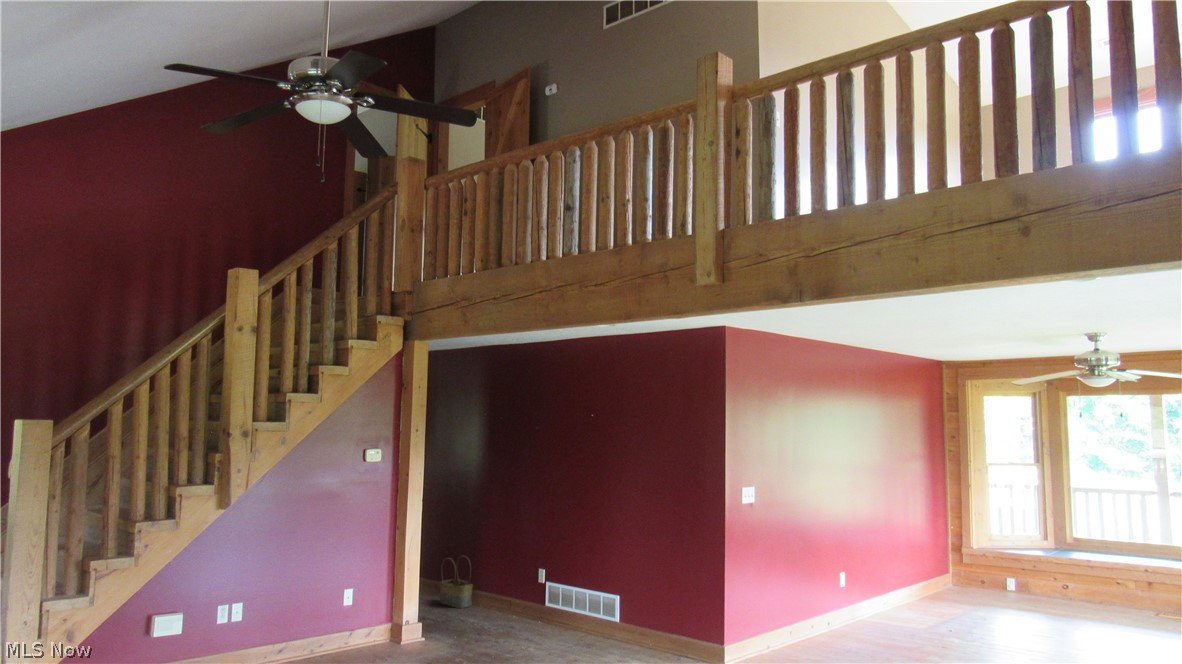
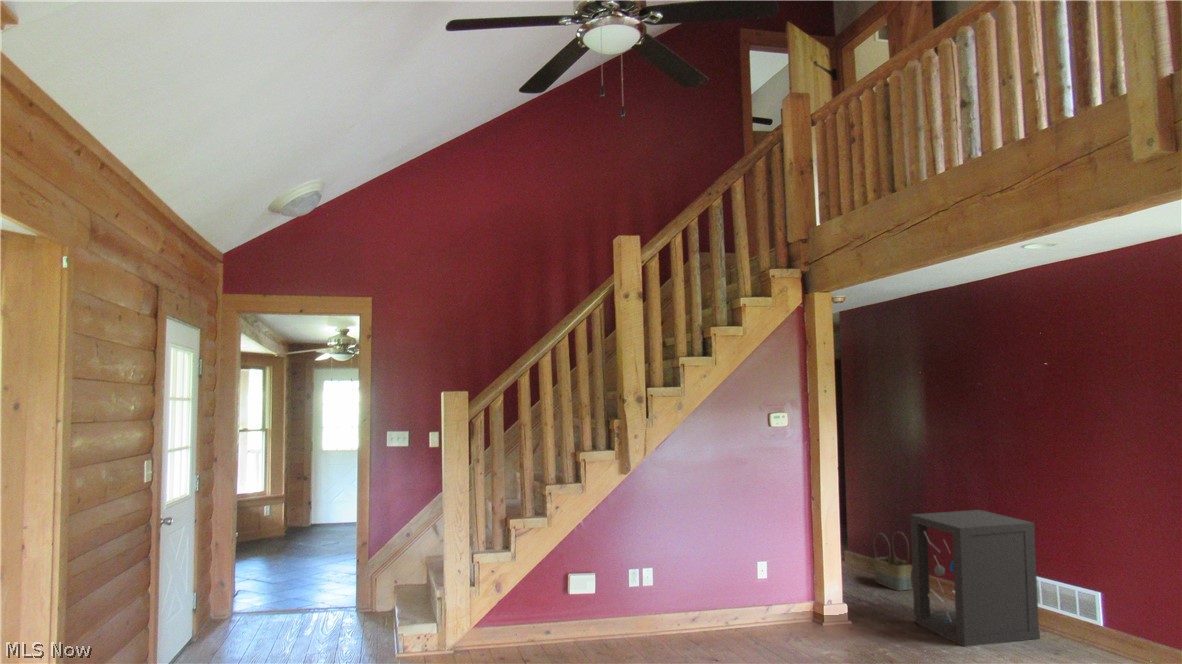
storage cabinet: none [477,530,572,644] -> present [911,510,1040,647]

